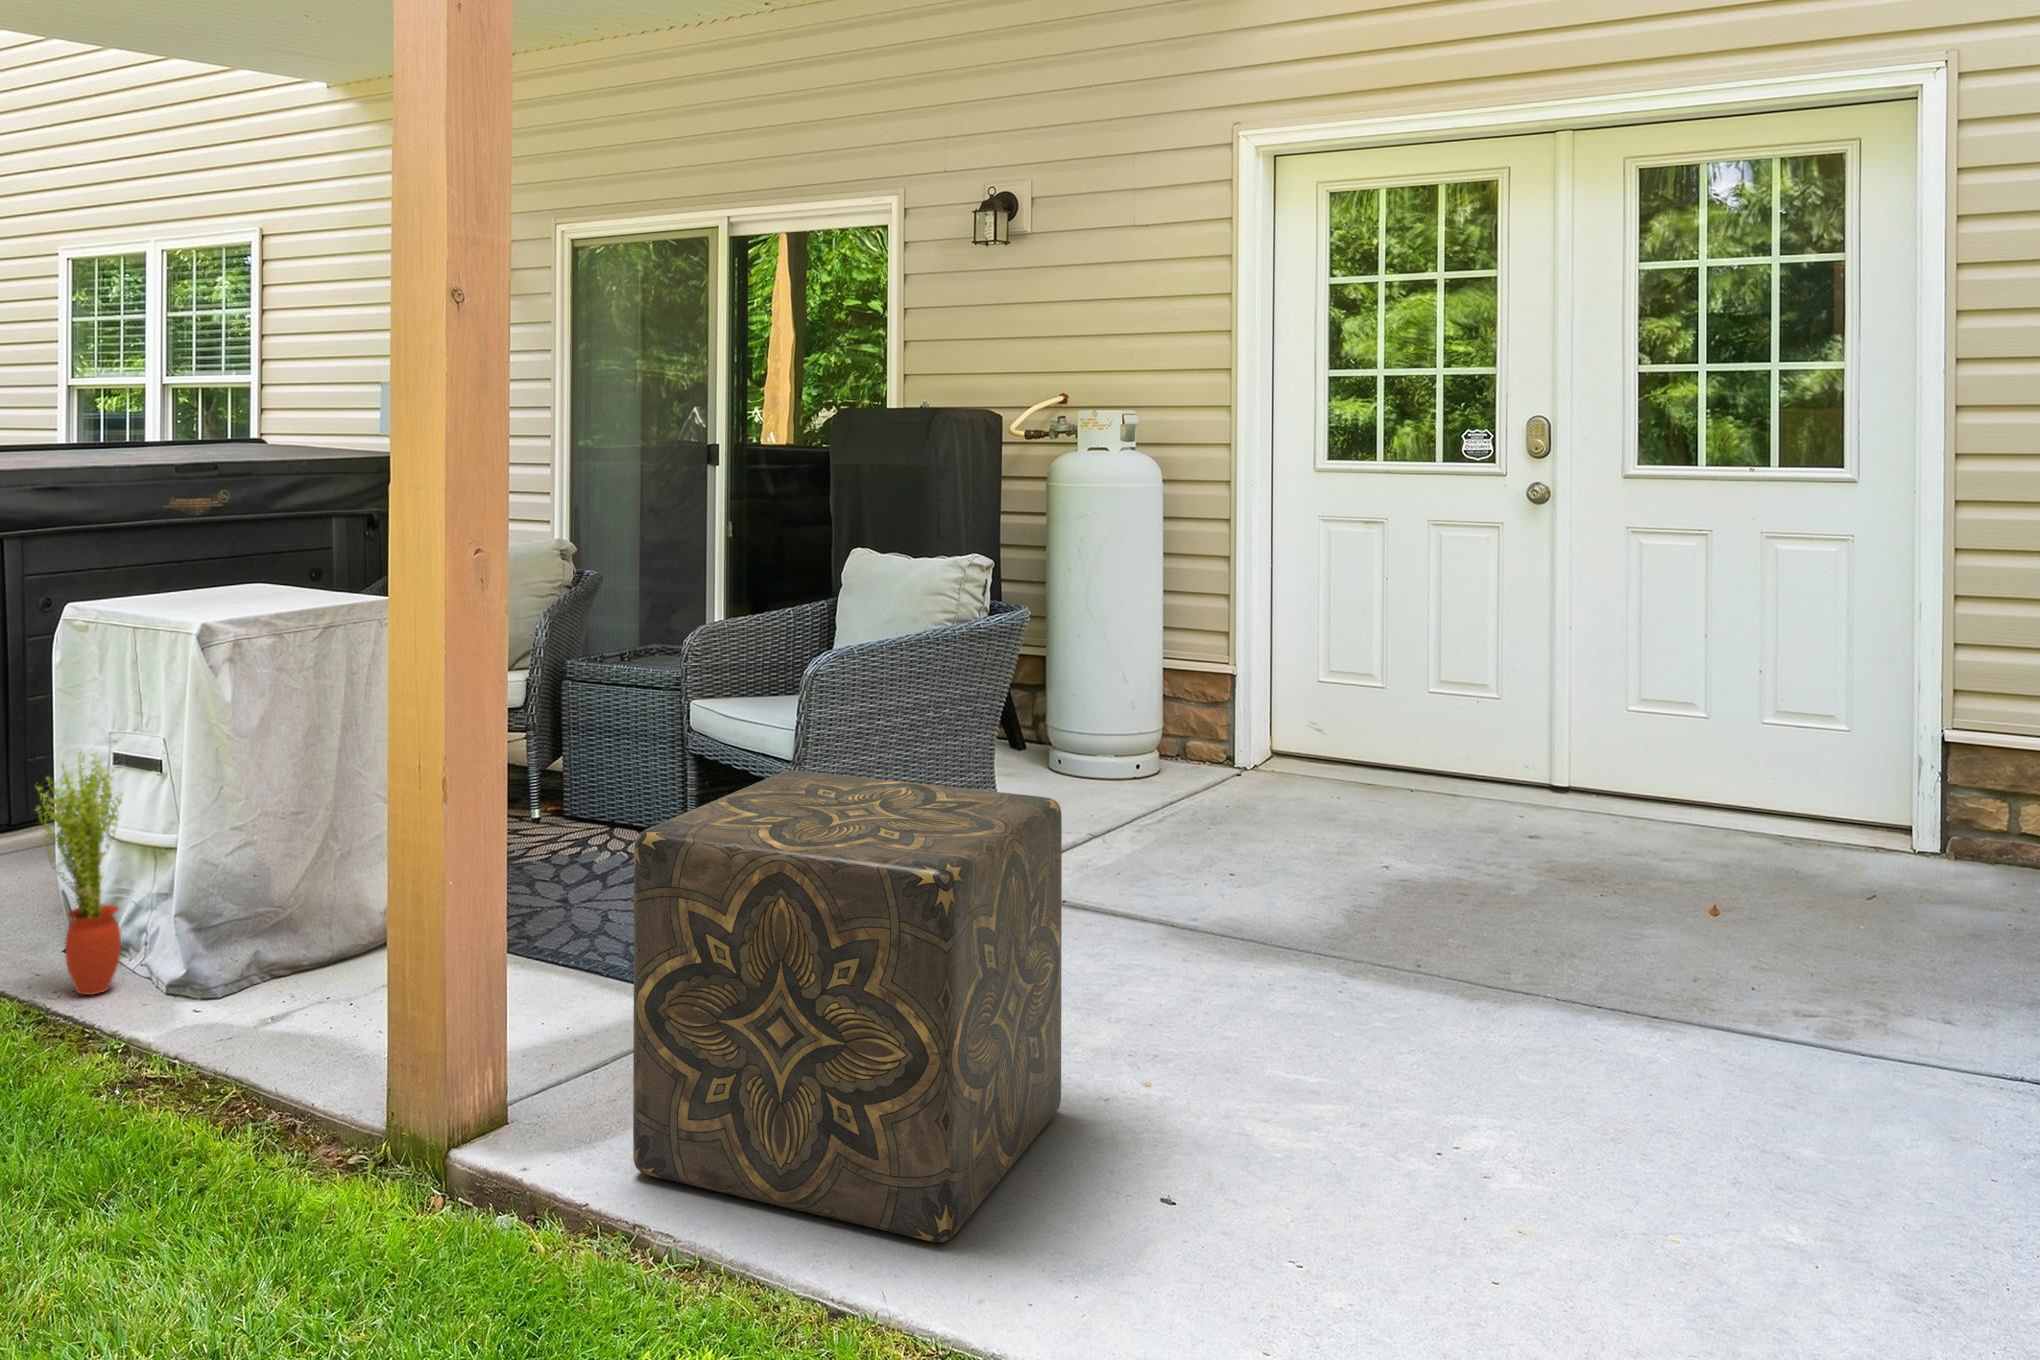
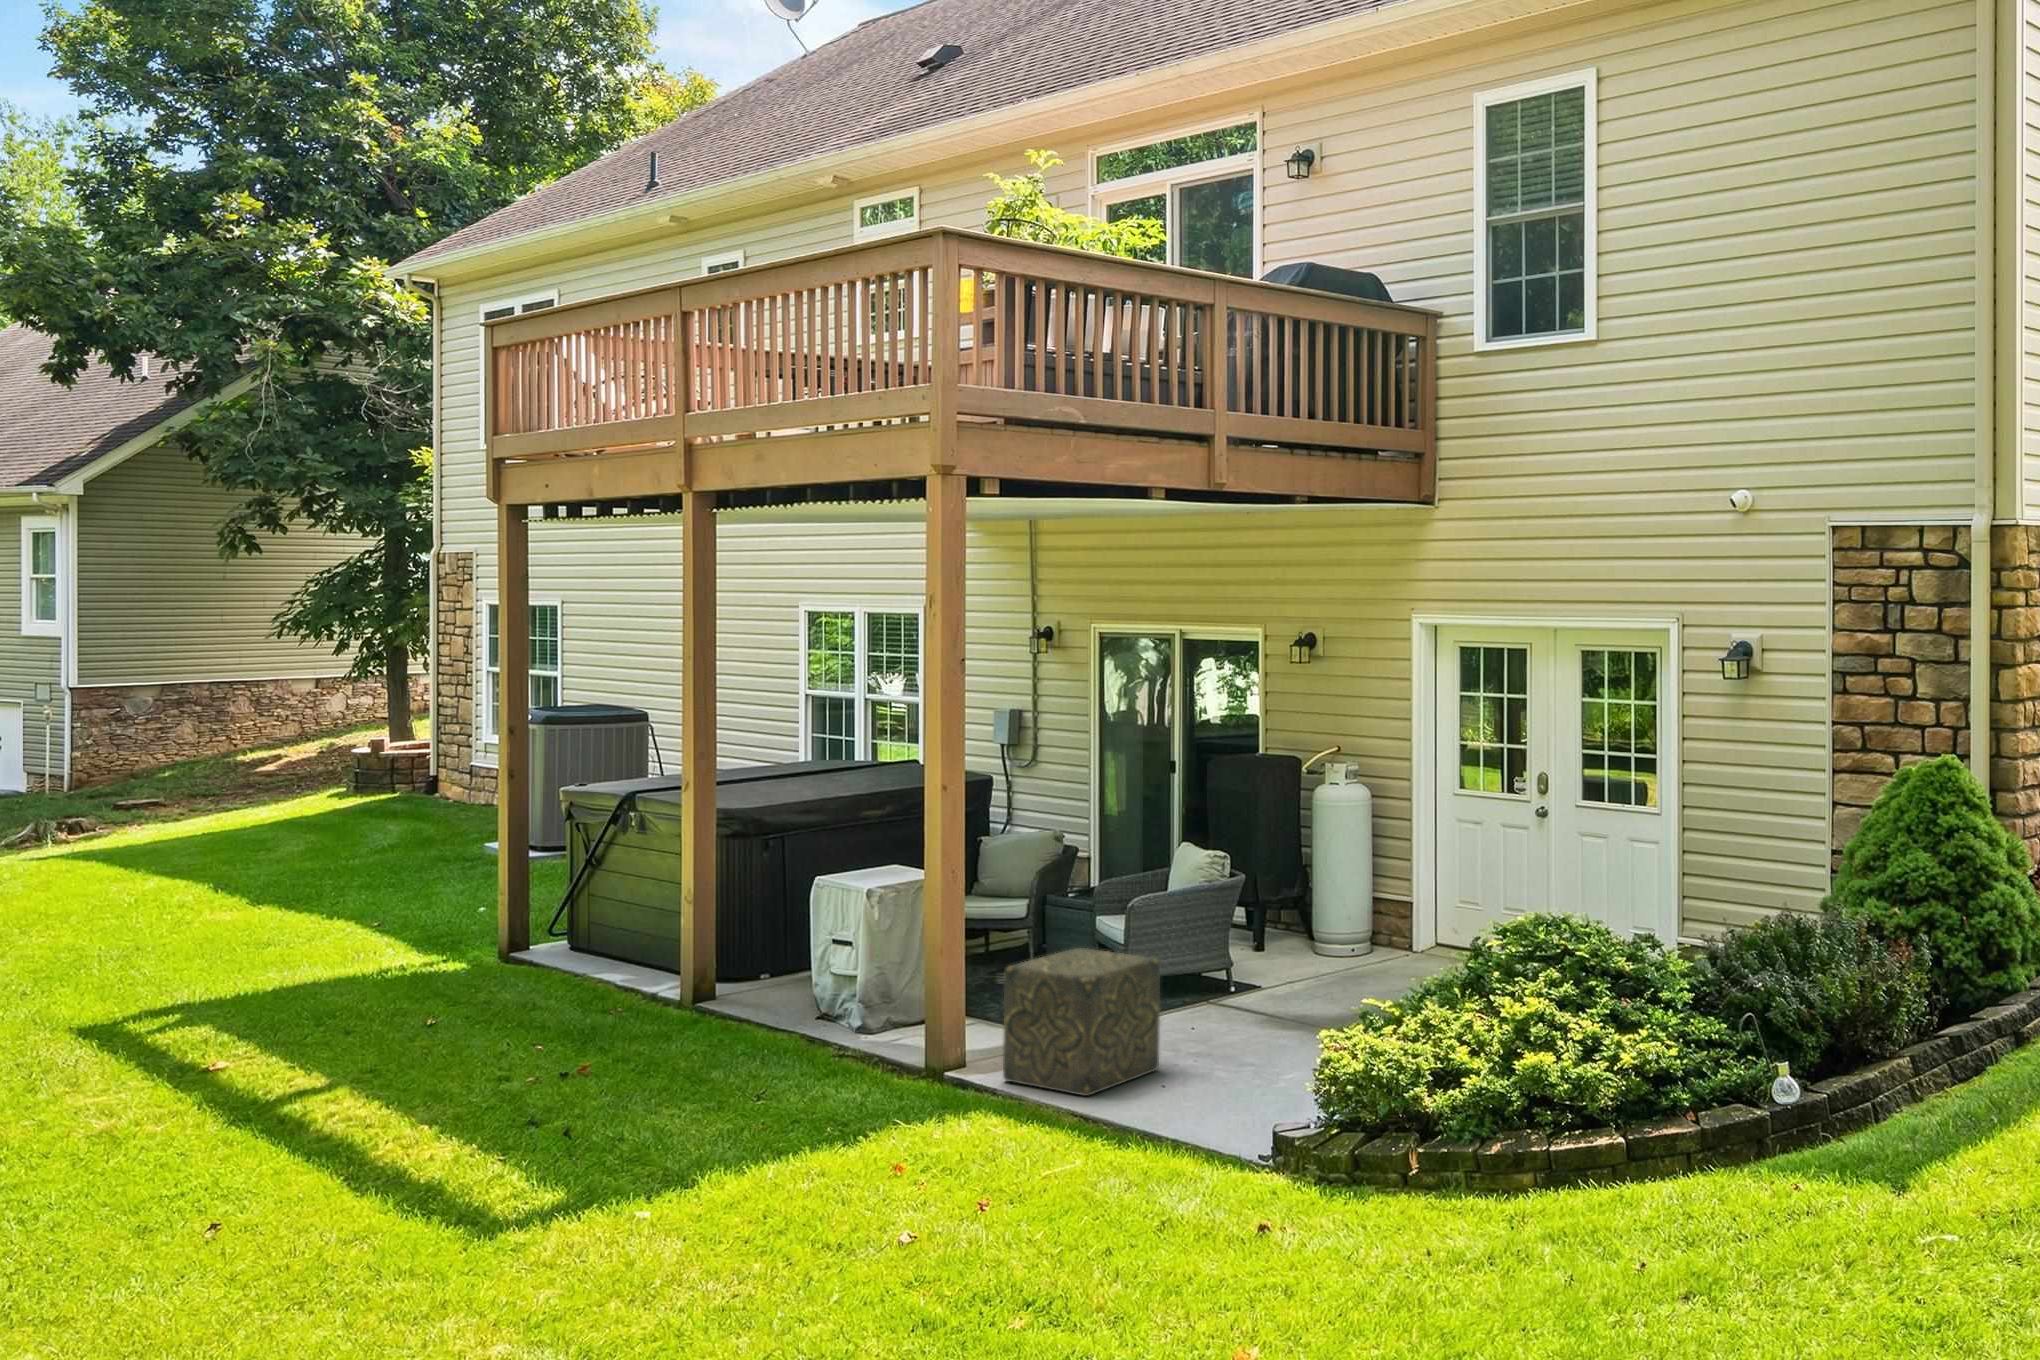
potted plant: present [37,752,122,995] -> none [807,937,841,1034]

